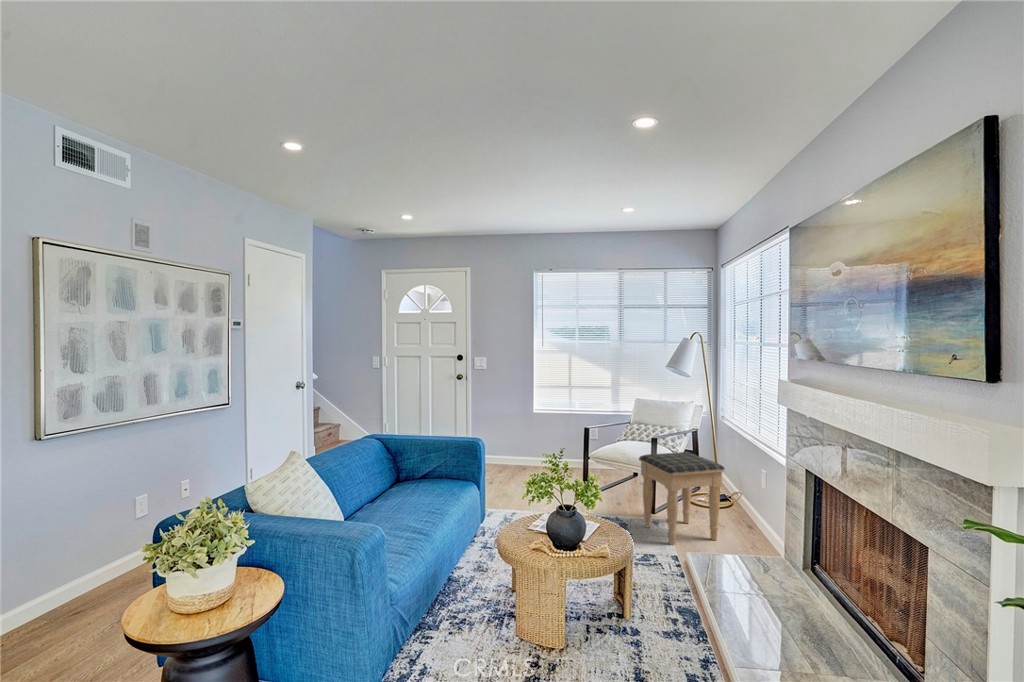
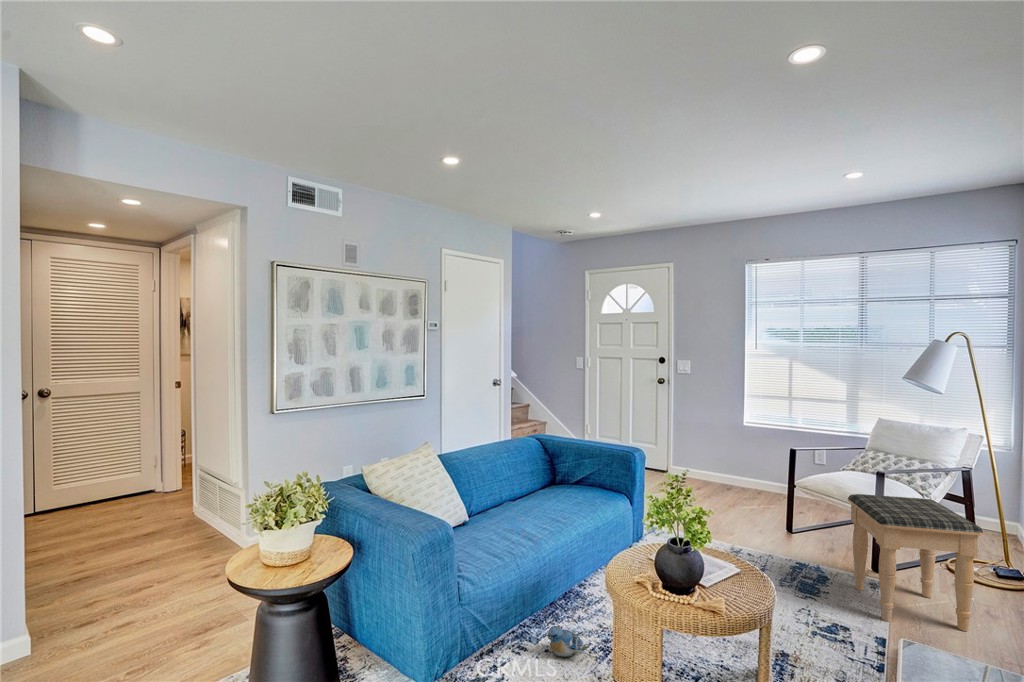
plush toy: none [452,607,489,635] -> present [547,626,587,657]

